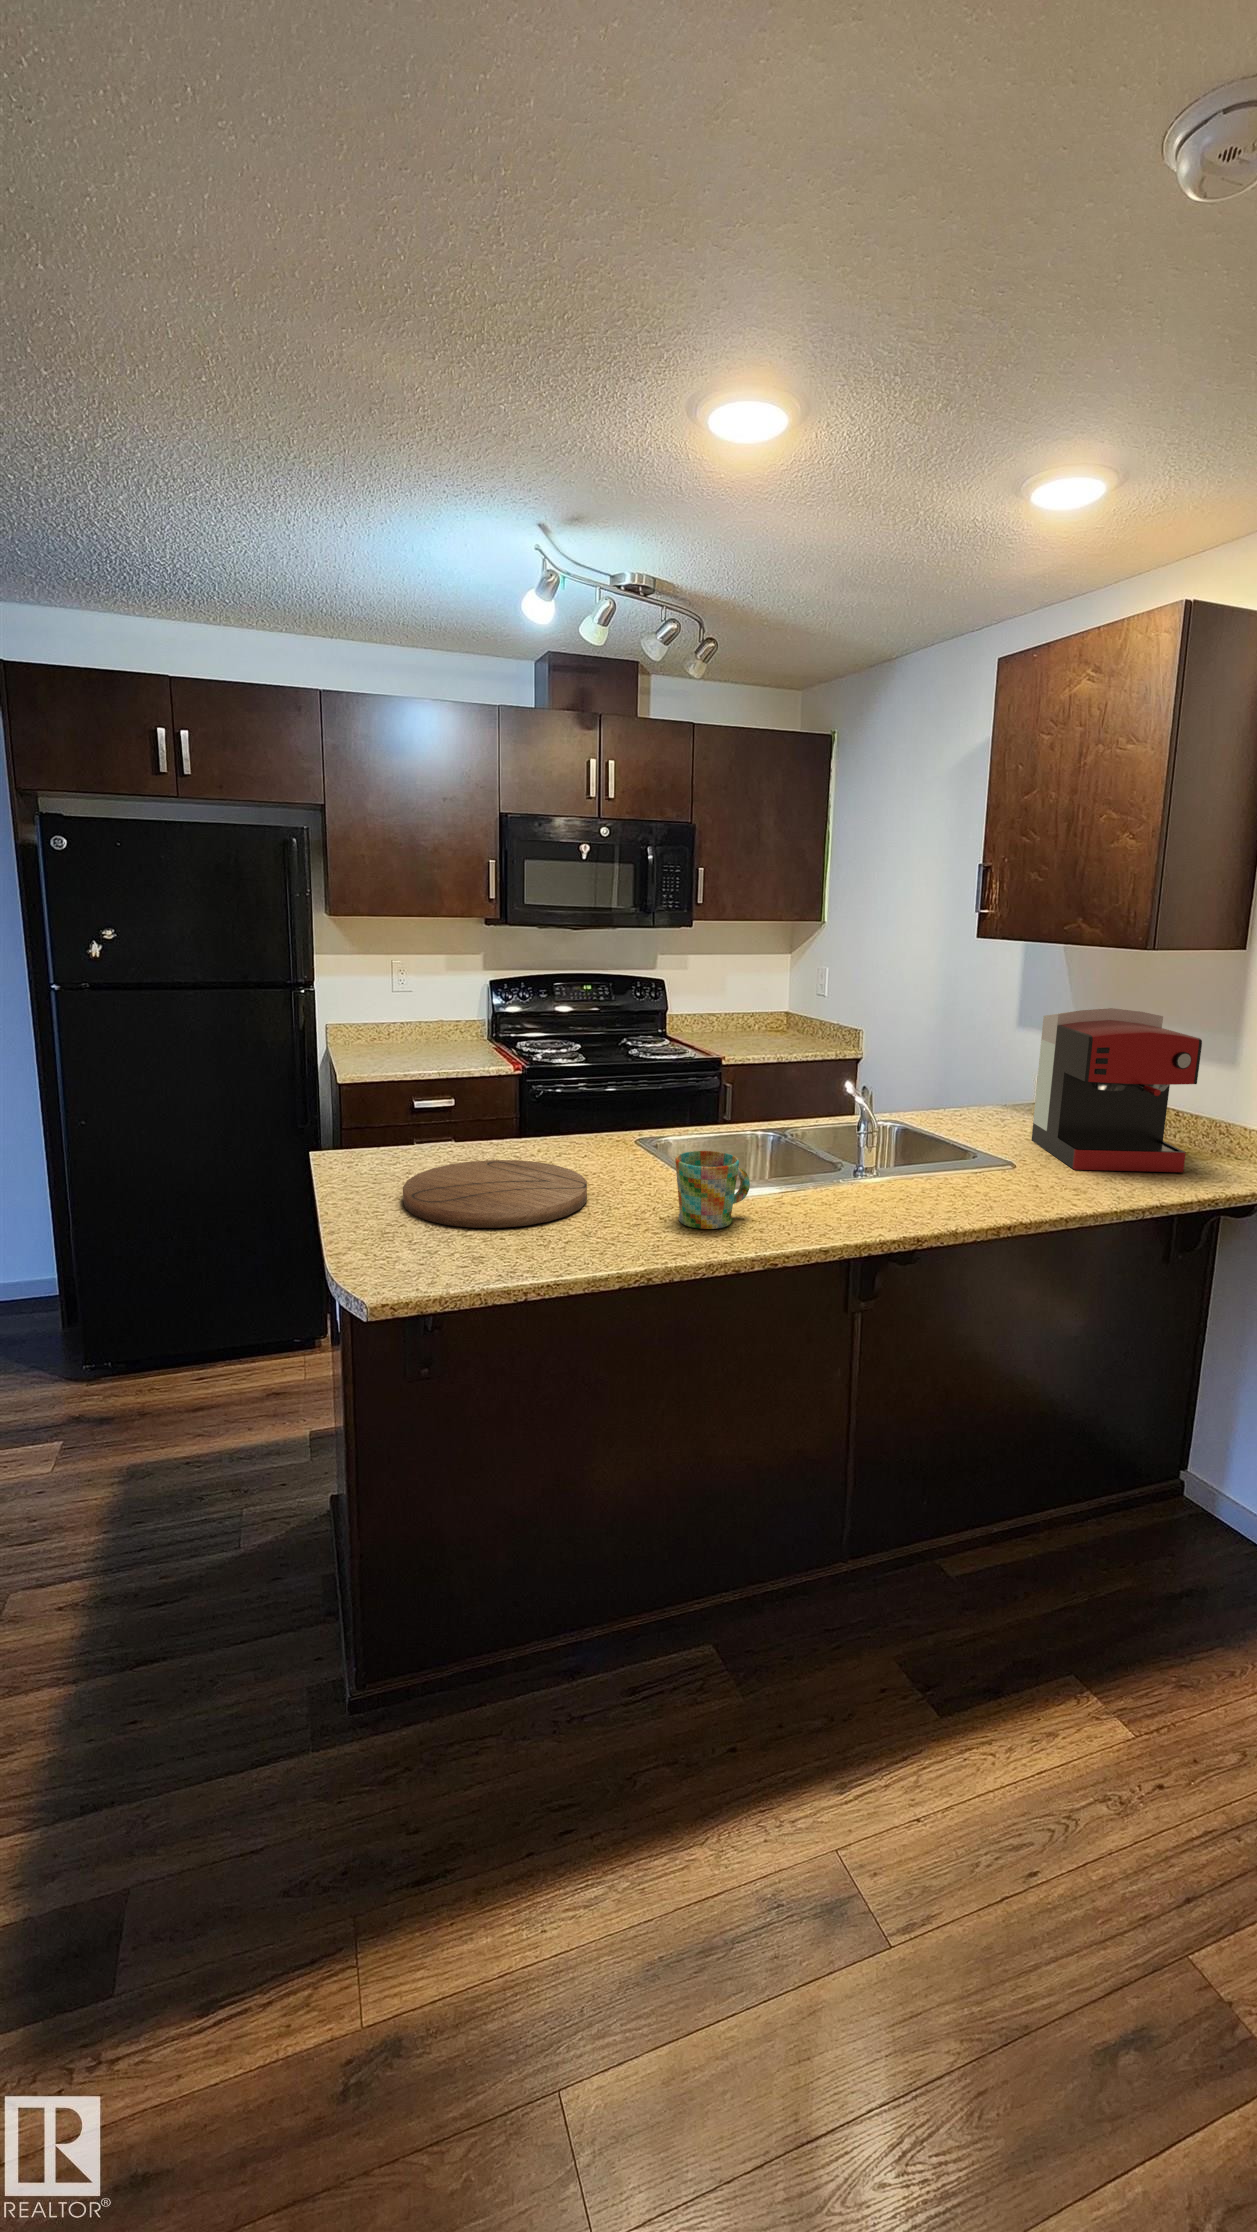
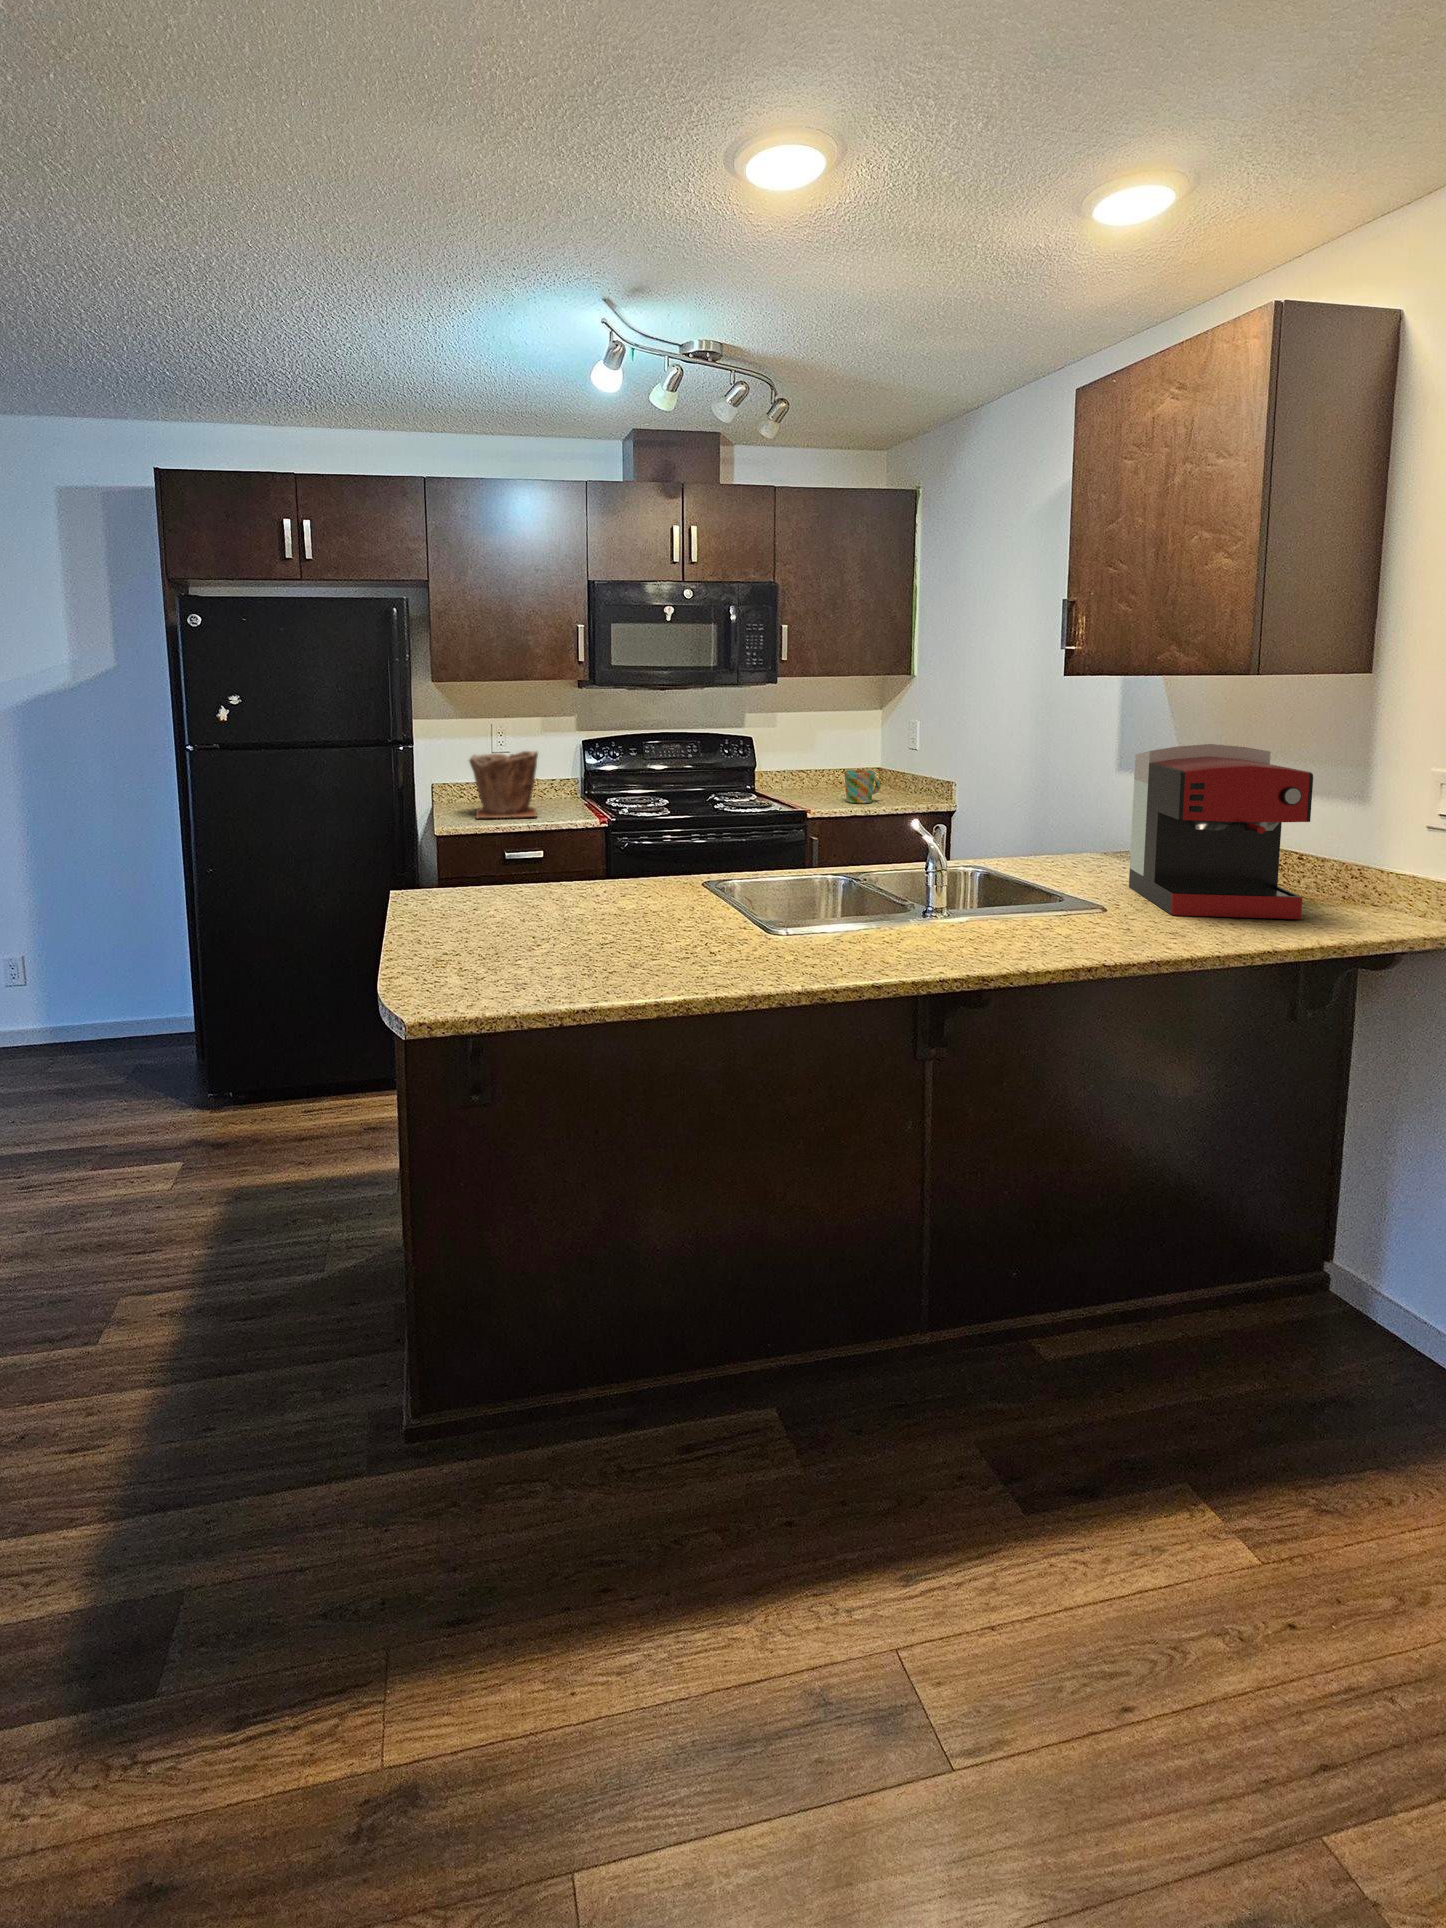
plant pot: none [368,992,443,1065] -> present [469,751,538,818]
mug: present [675,1151,750,1229] -> present [844,770,880,803]
cutting board: present [403,1160,587,1228] -> none [466,898,644,958]

